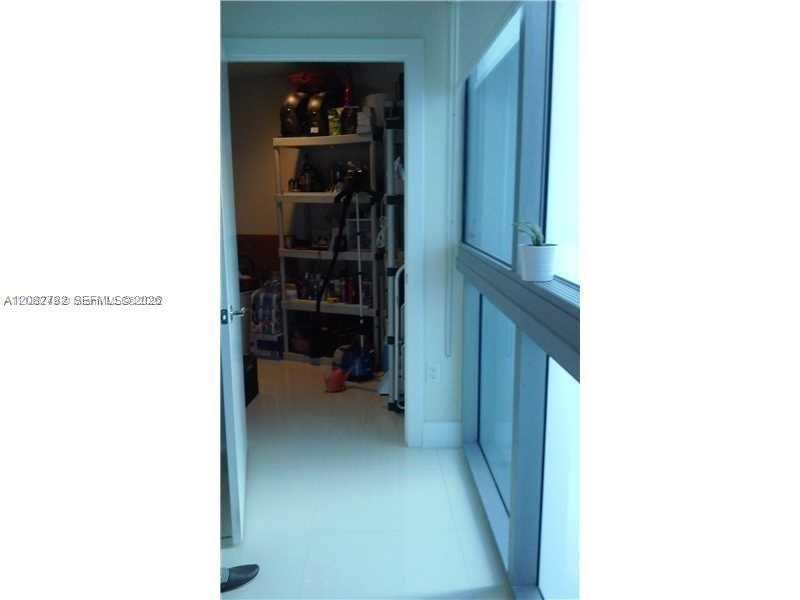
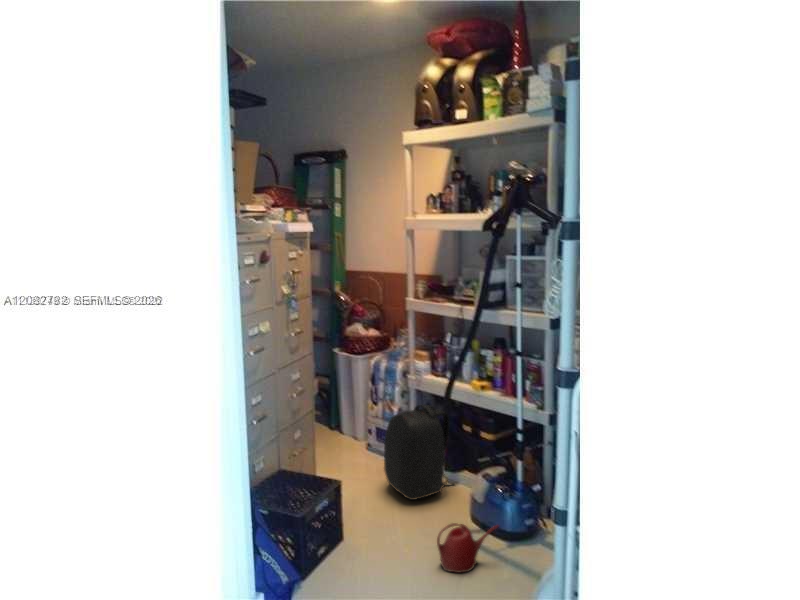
backpack: none [275,316,320,373] -> present [384,405,449,500]

